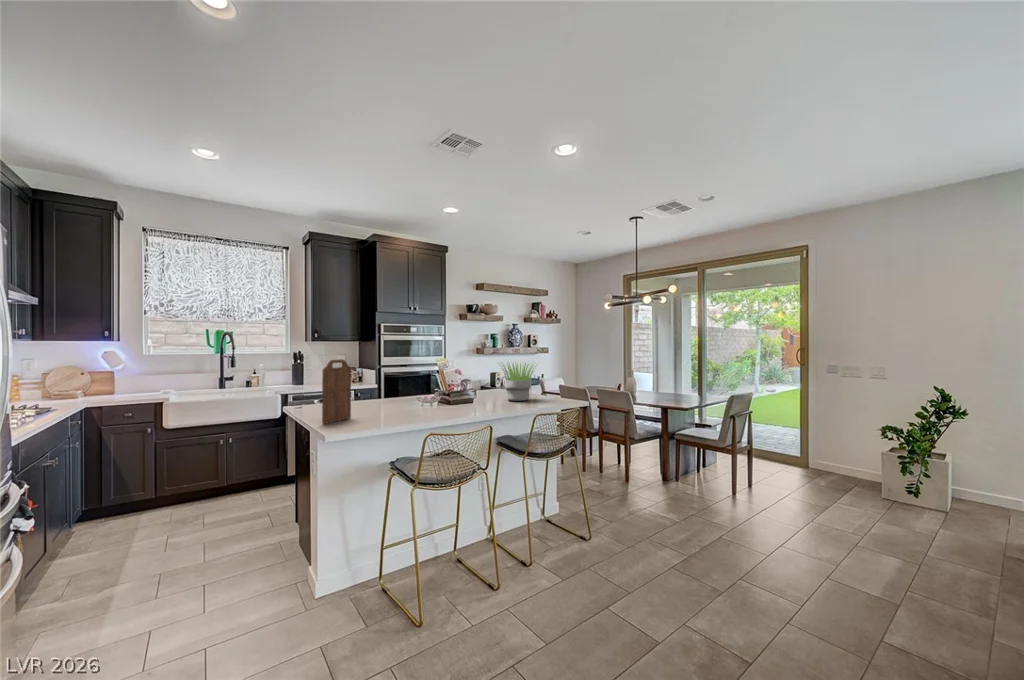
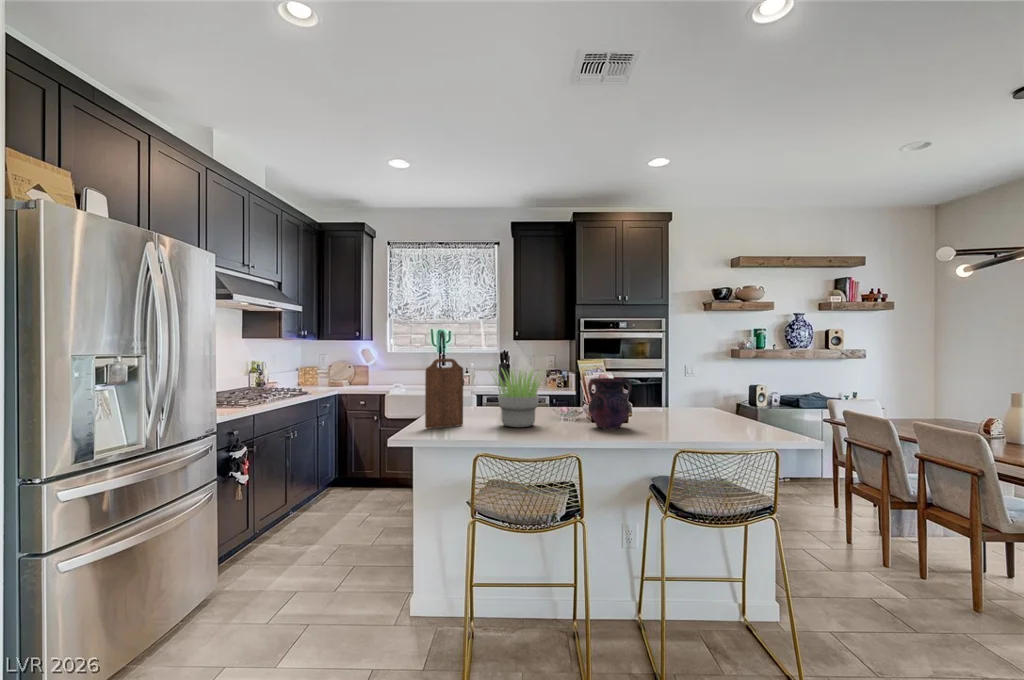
potted plant: present [501,361,536,401] -> present [495,369,543,428]
vase: none [452,370,481,408] -> present [588,378,632,429]

